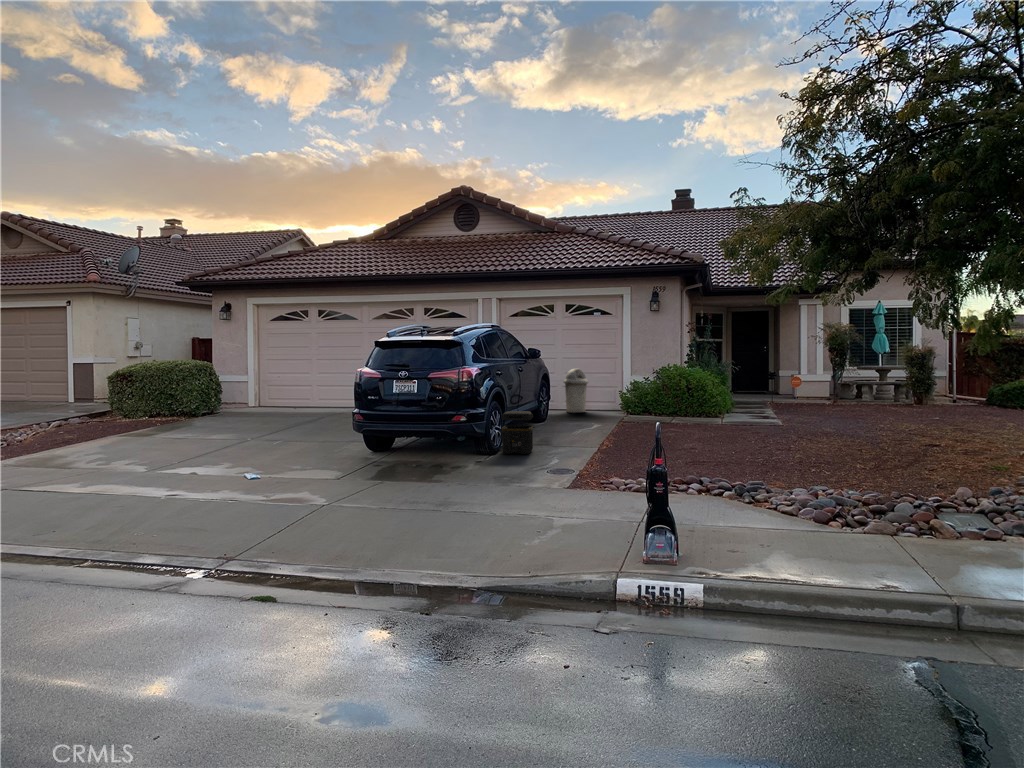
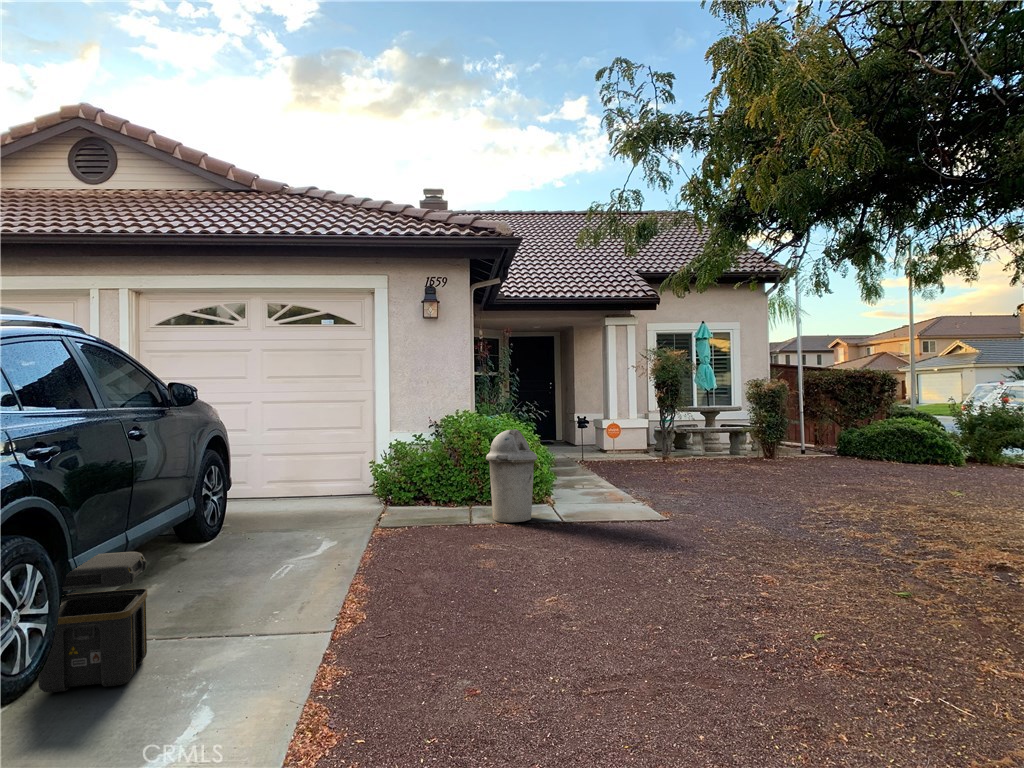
trash can: present [564,368,588,413] -> present [486,429,537,522]

